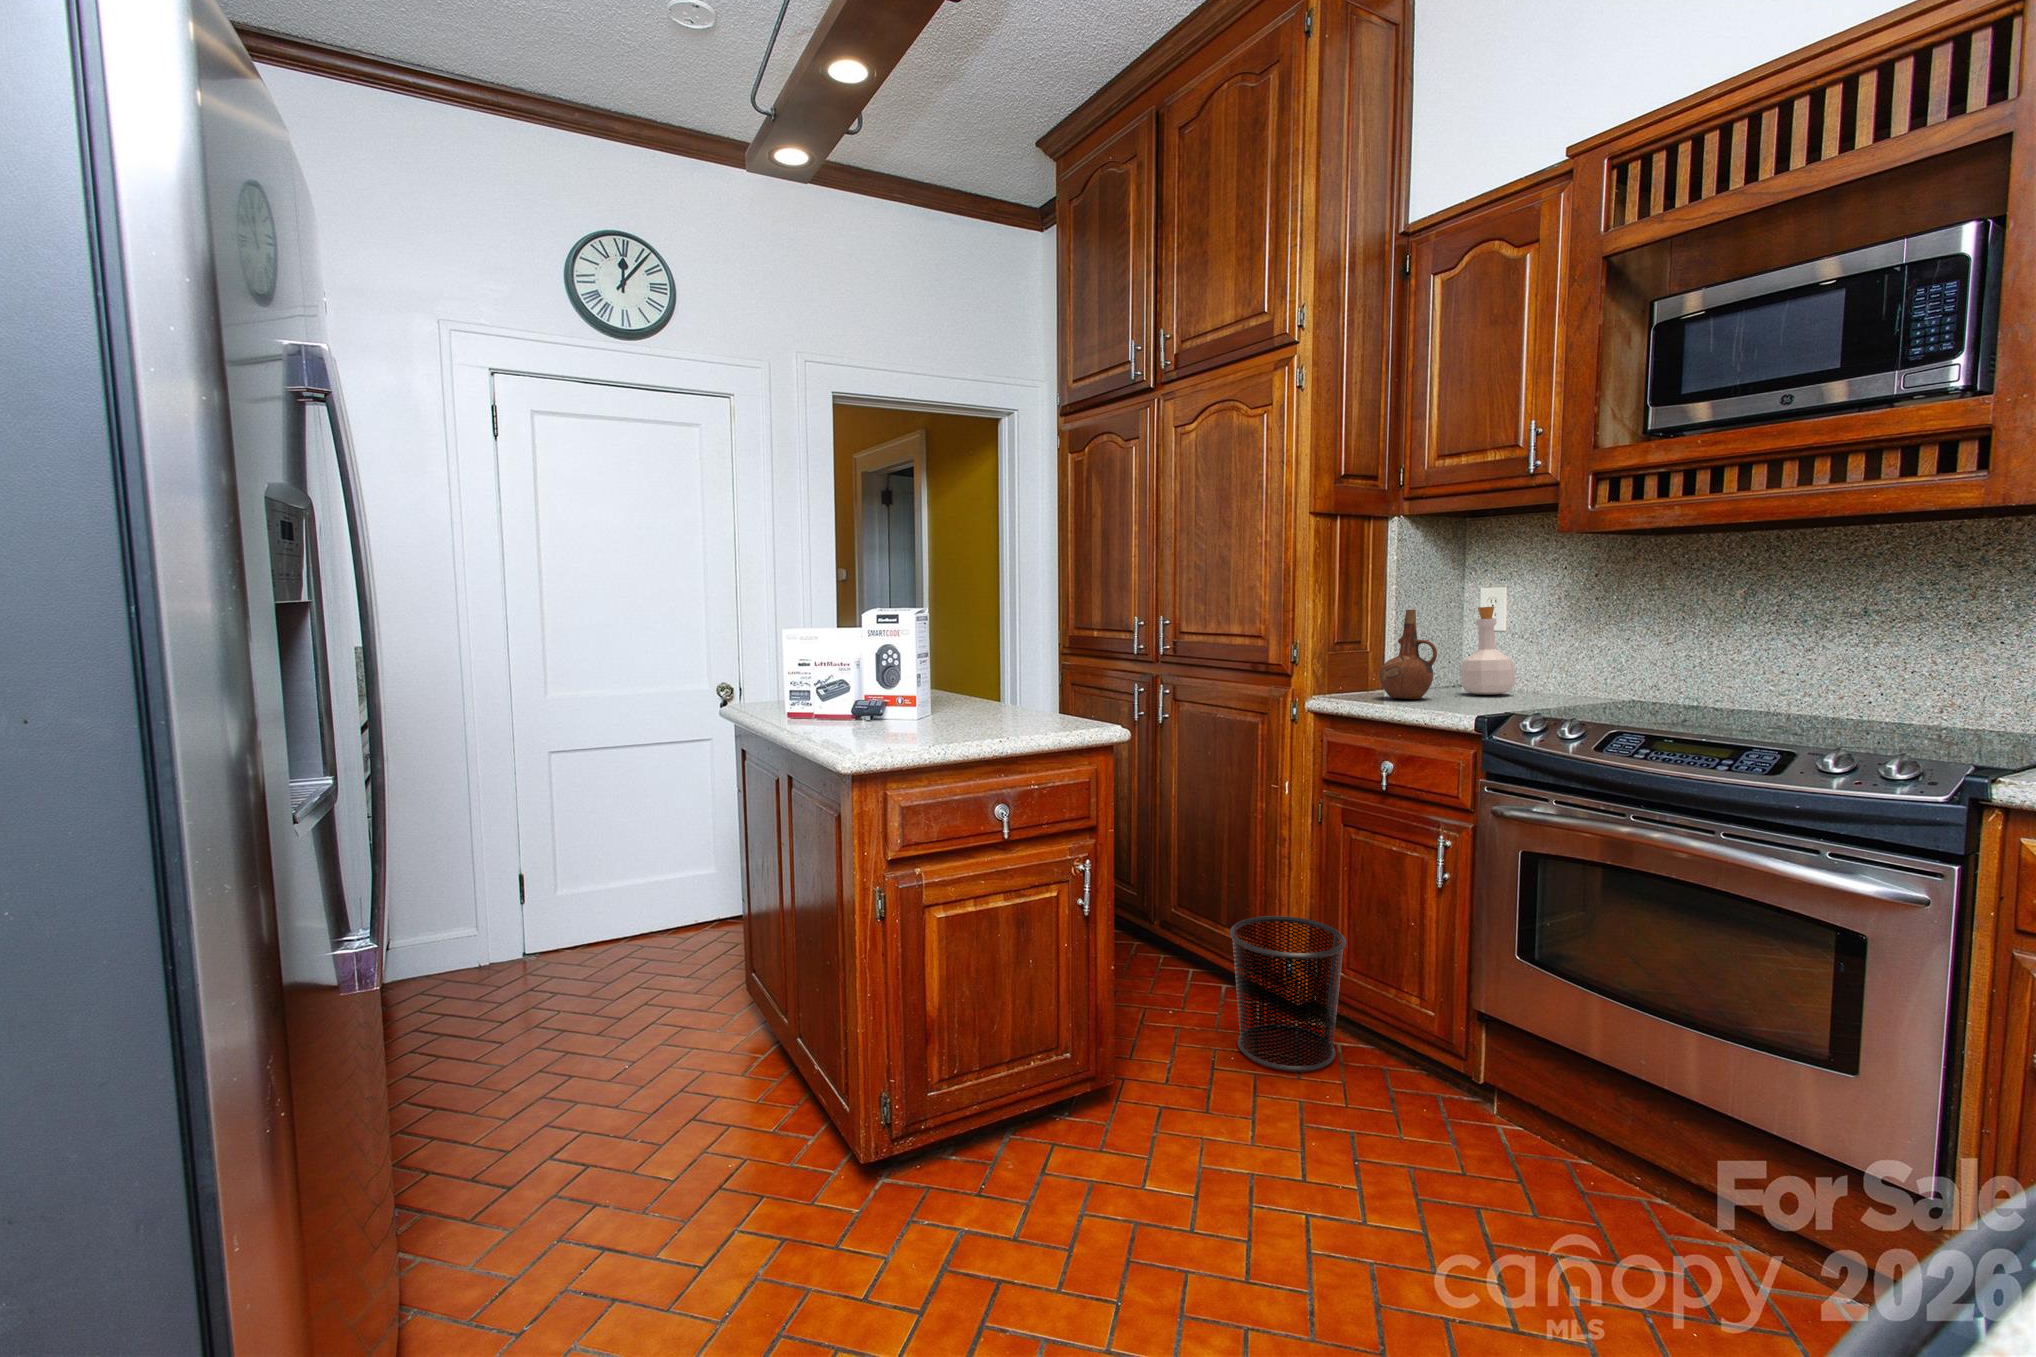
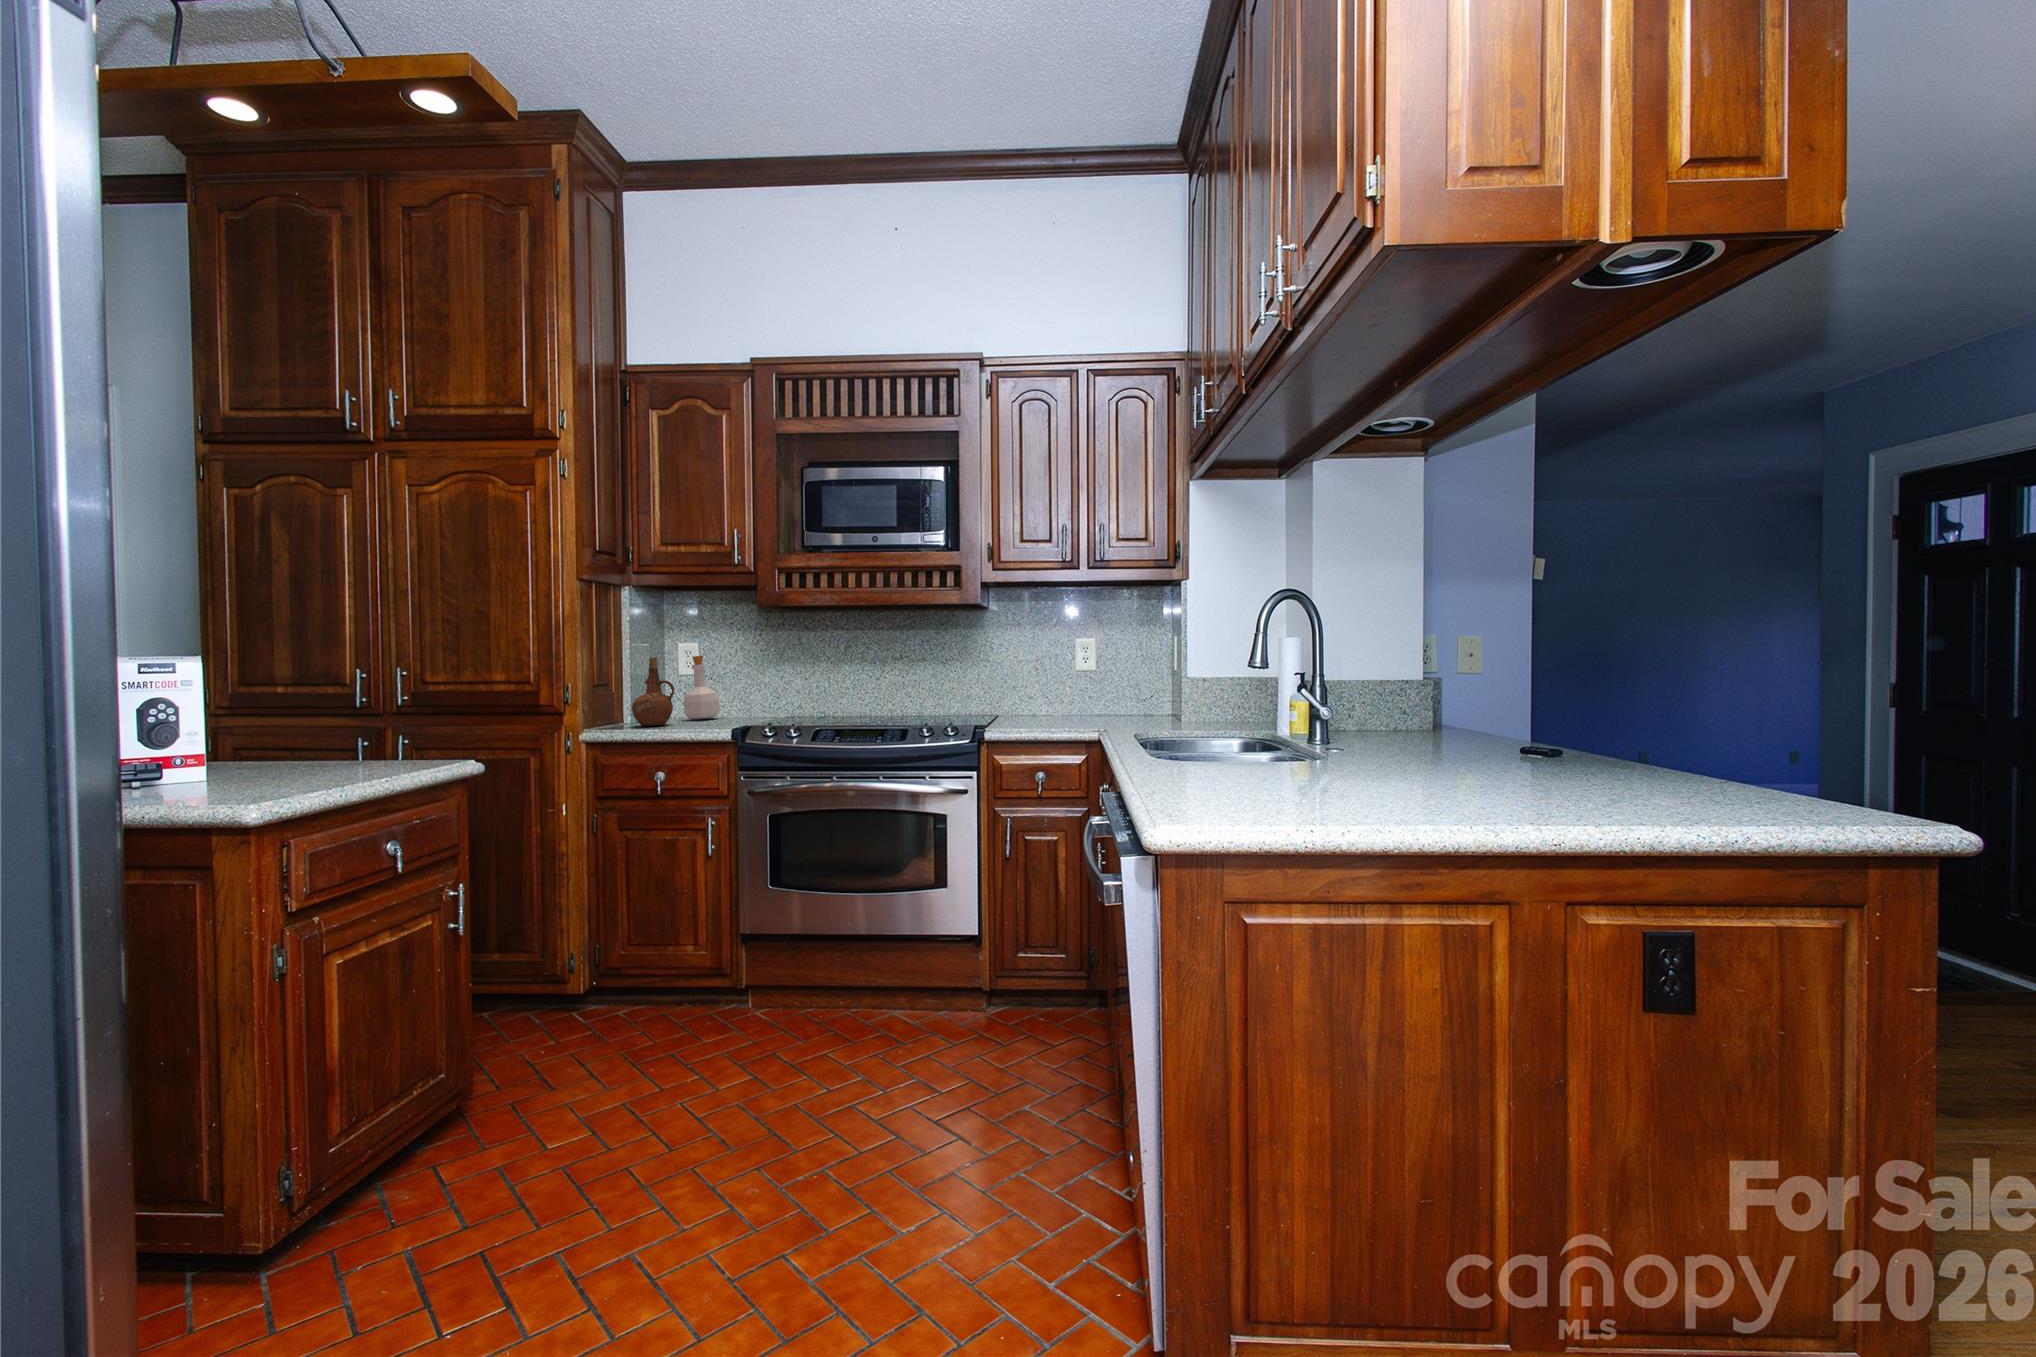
waste bin: present [1230,916,1346,1071] -> none [535,914,639,1041]

